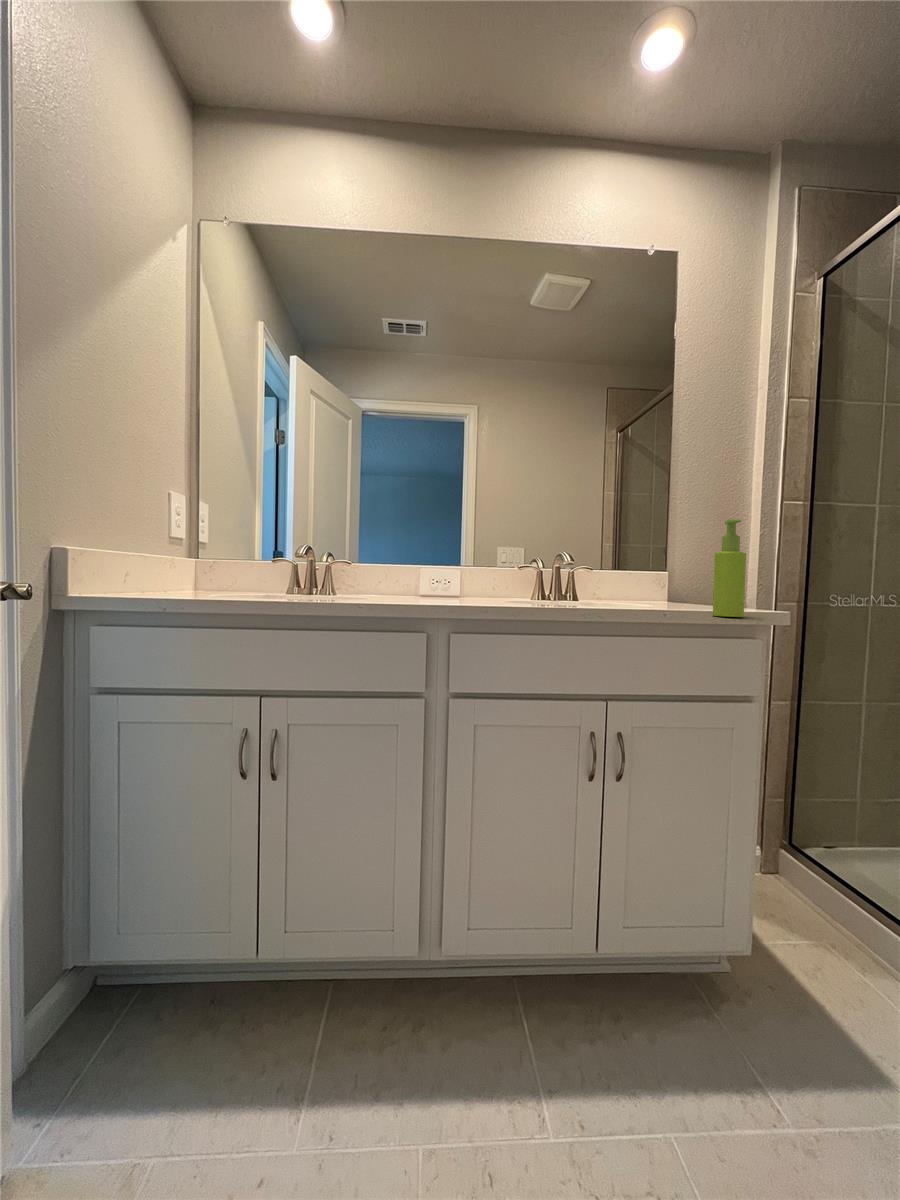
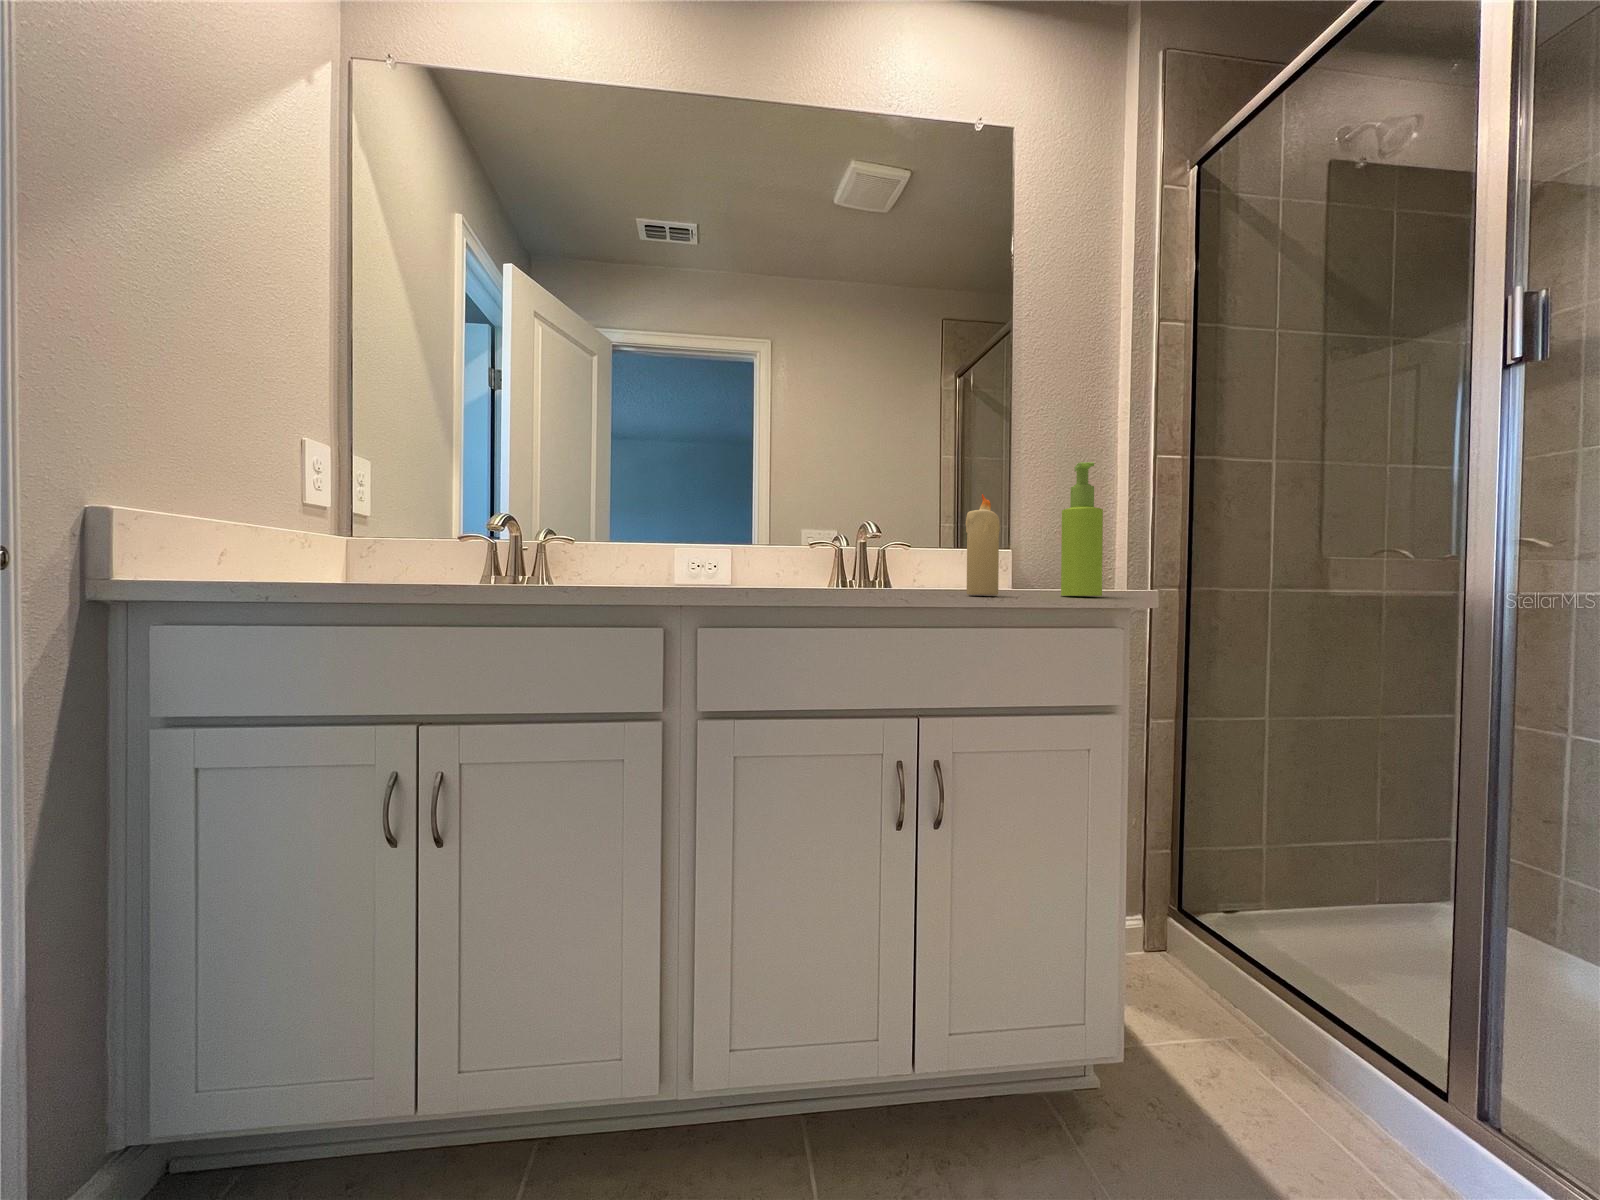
candle: none [643,542,669,615] -> present [966,494,1000,595]

